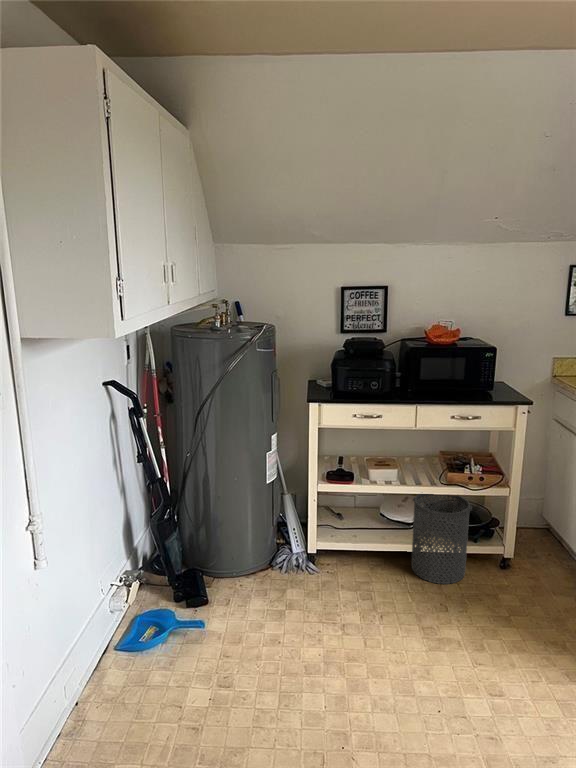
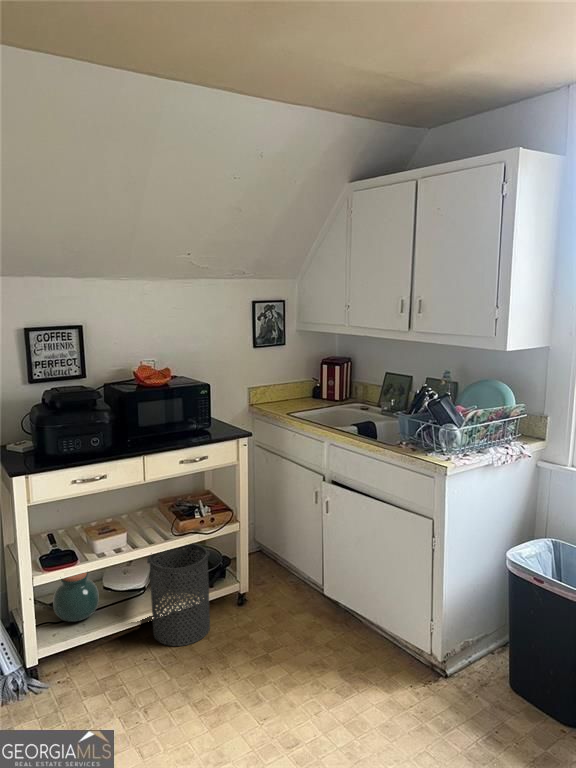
jar: none [336,488,372,532] -> present [53,572,99,622]

